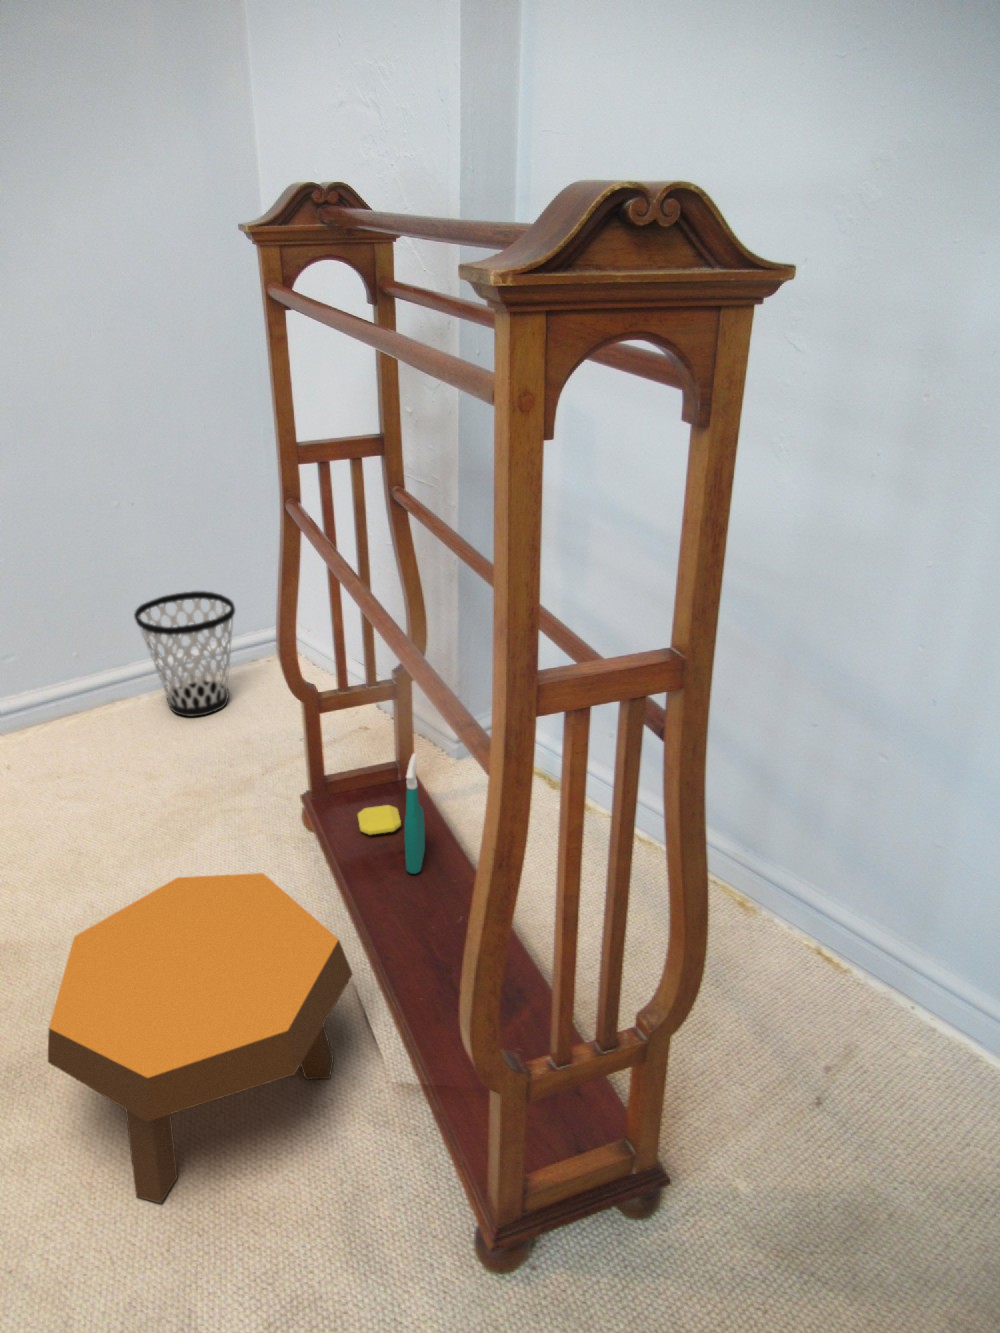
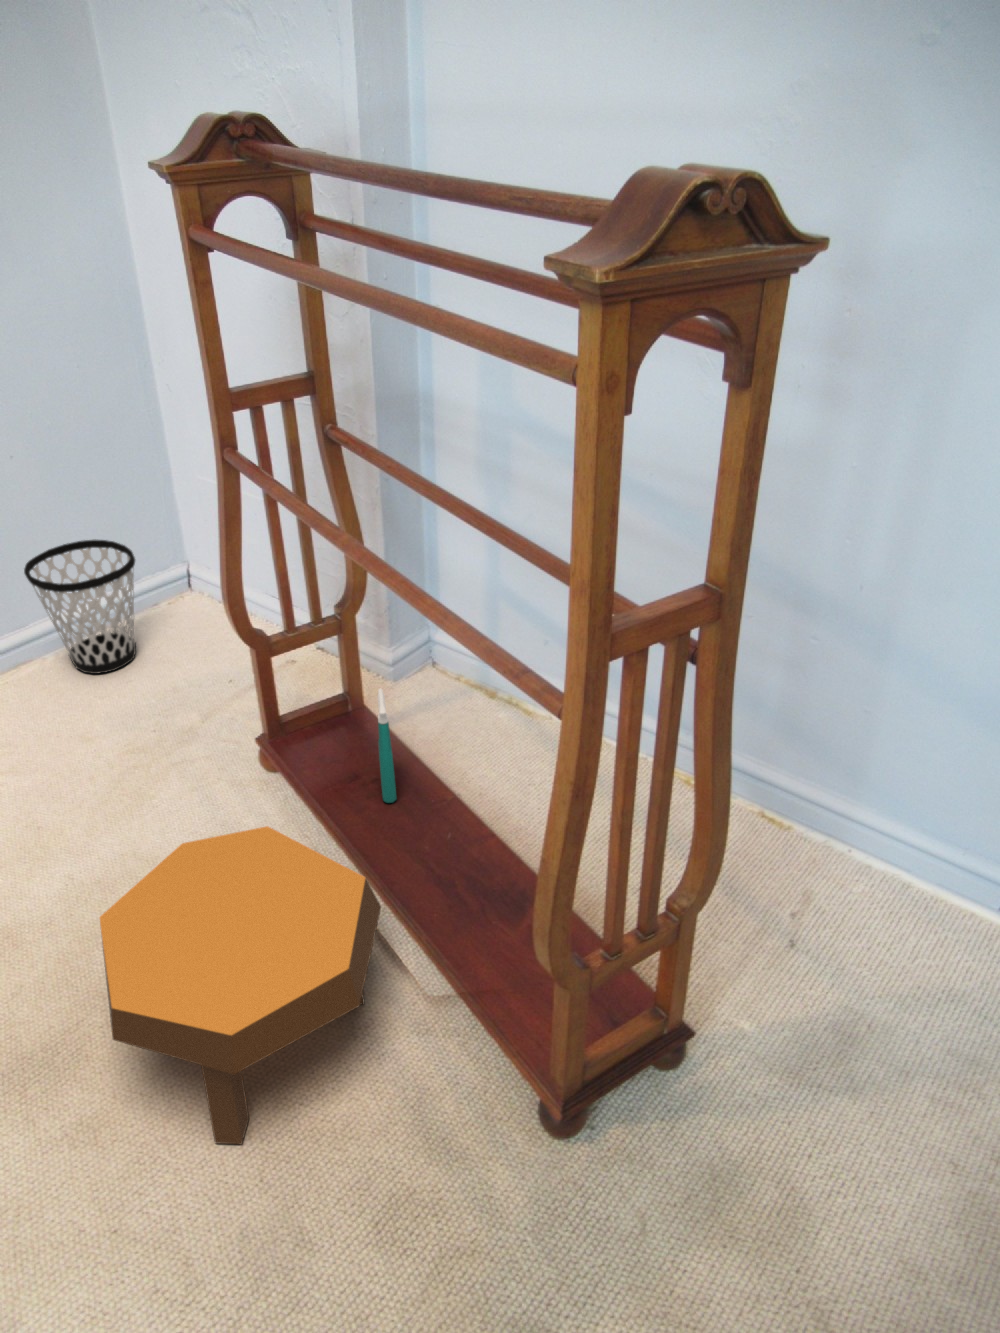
soap bar: present [358,805,401,834] -> none [318,739,364,771]

